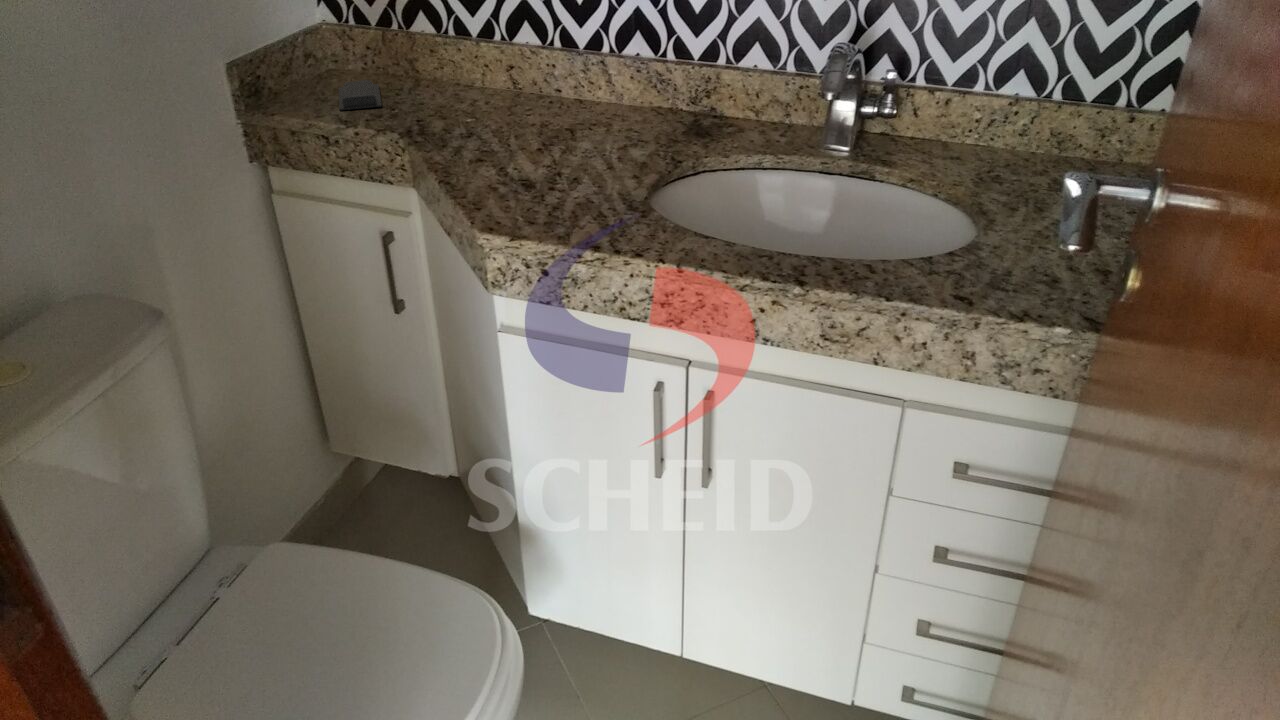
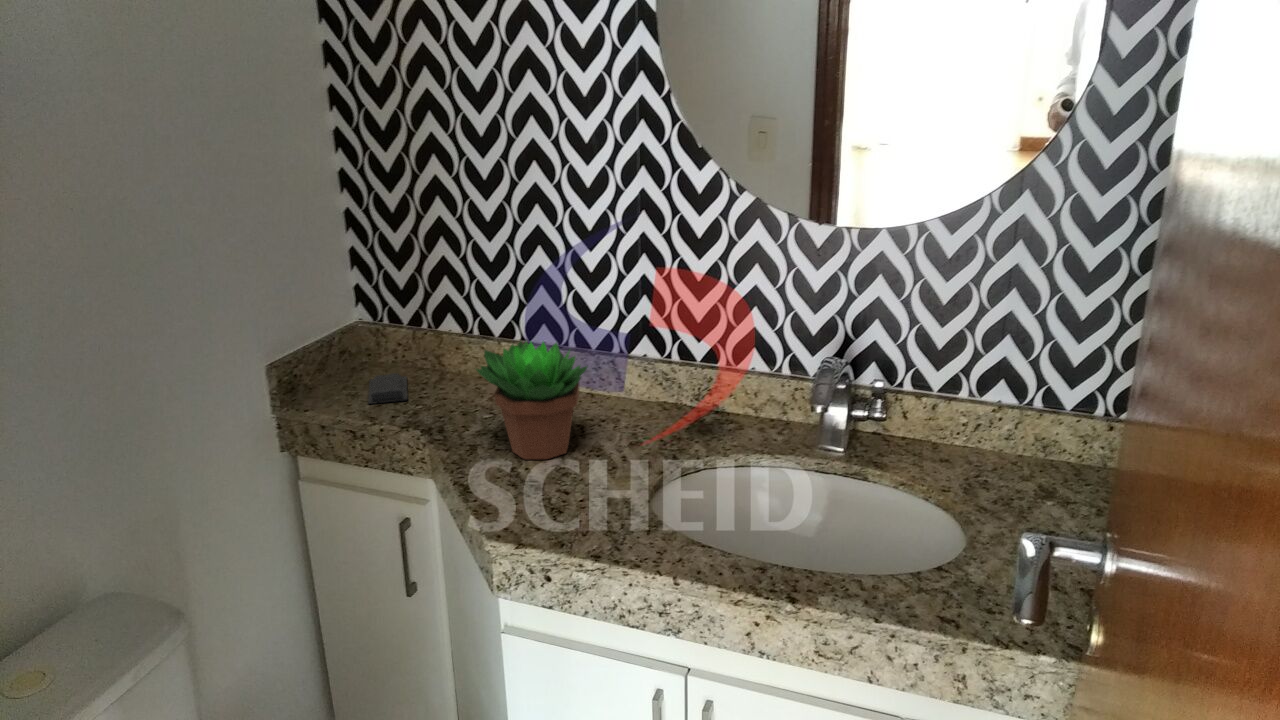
succulent plant: none [454,26,579,160] -> present [476,342,587,459]

